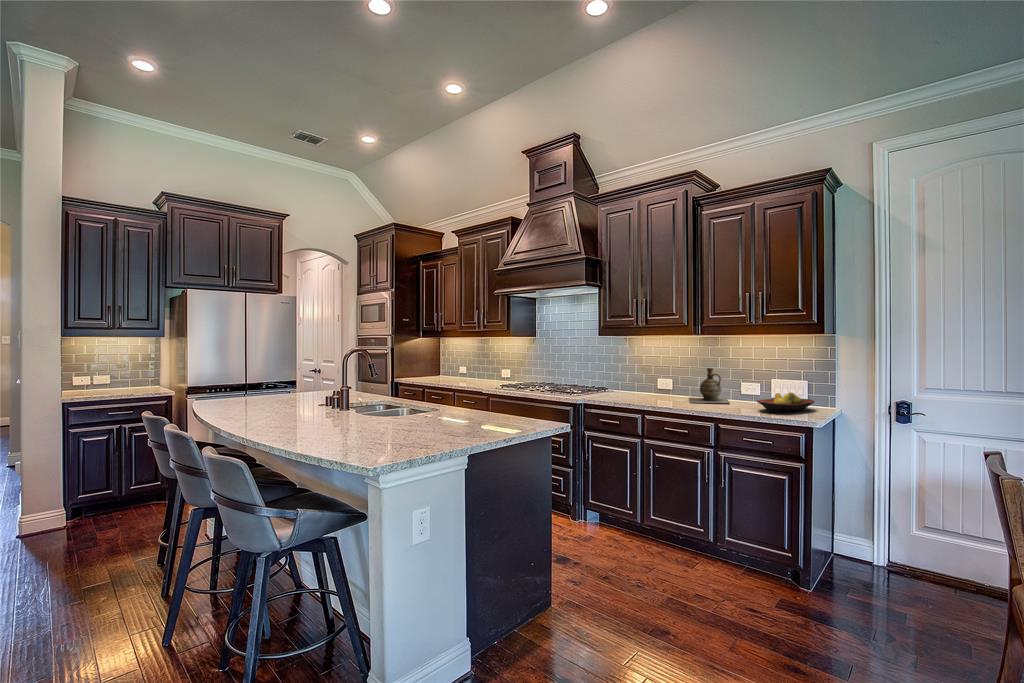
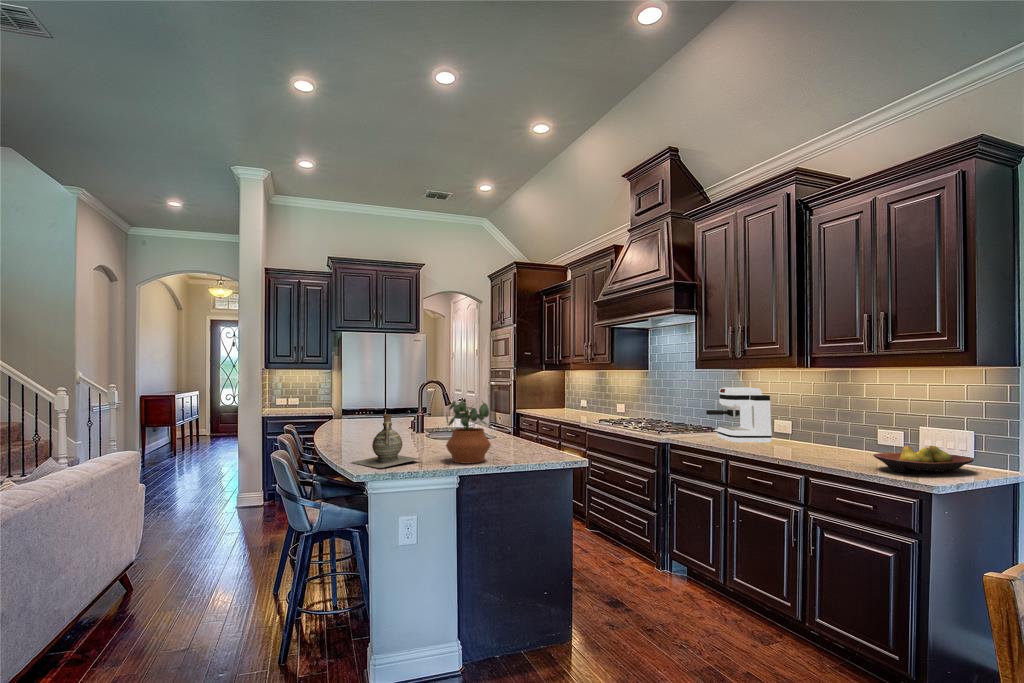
coffee maker: none [616,353,667,400] -> present [706,388,772,443]
potted plant: none [426,365,474,429] -> present [446,401,491,464]
ceramic jug: present [689,368,729,403] -> present [351,414,419,468]

